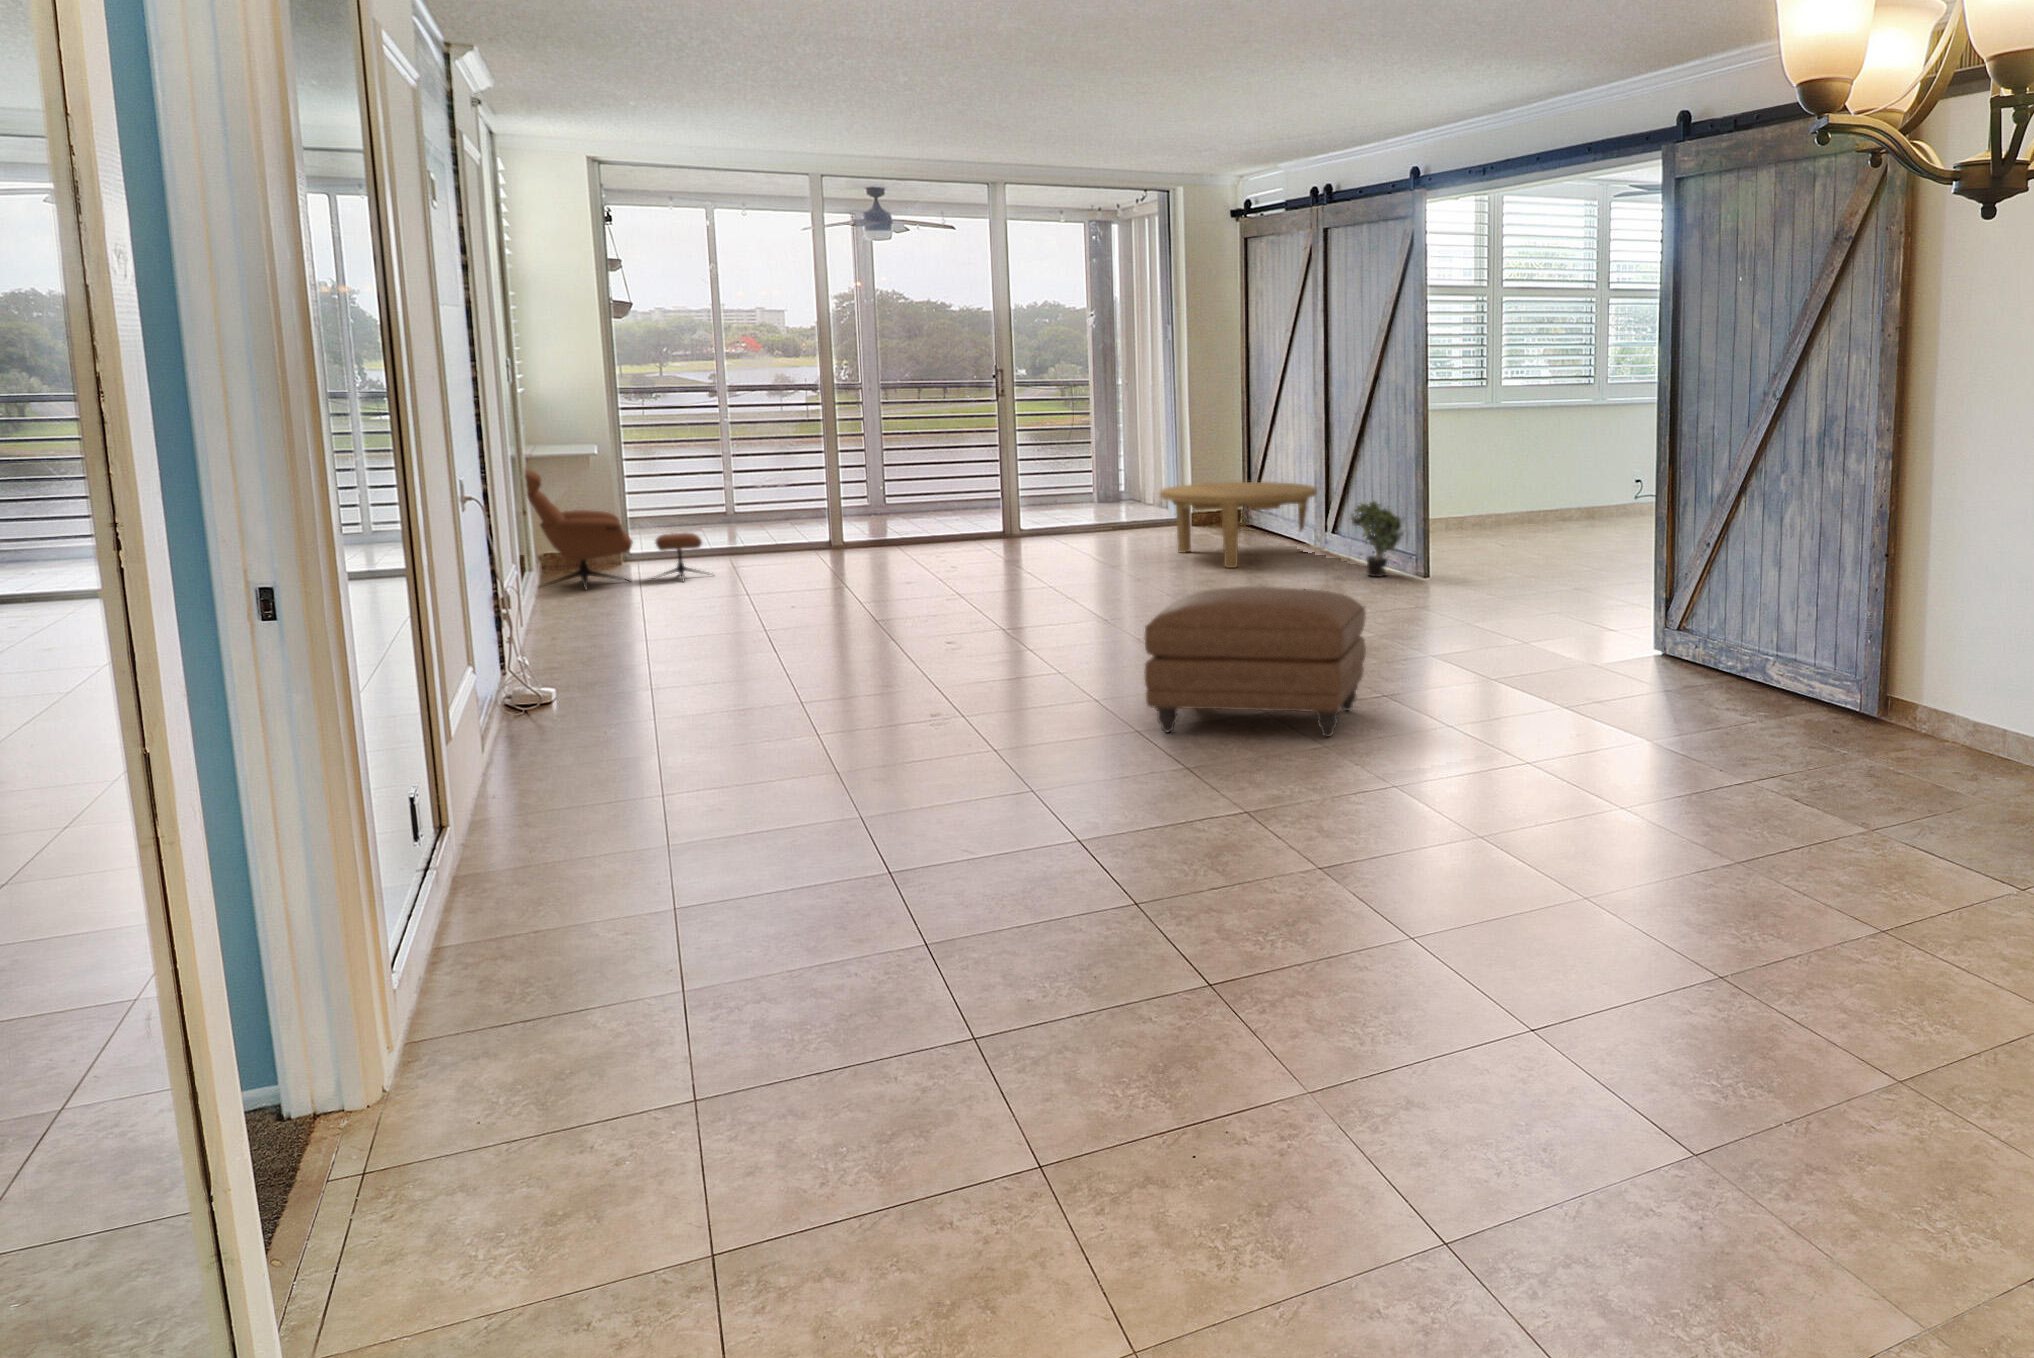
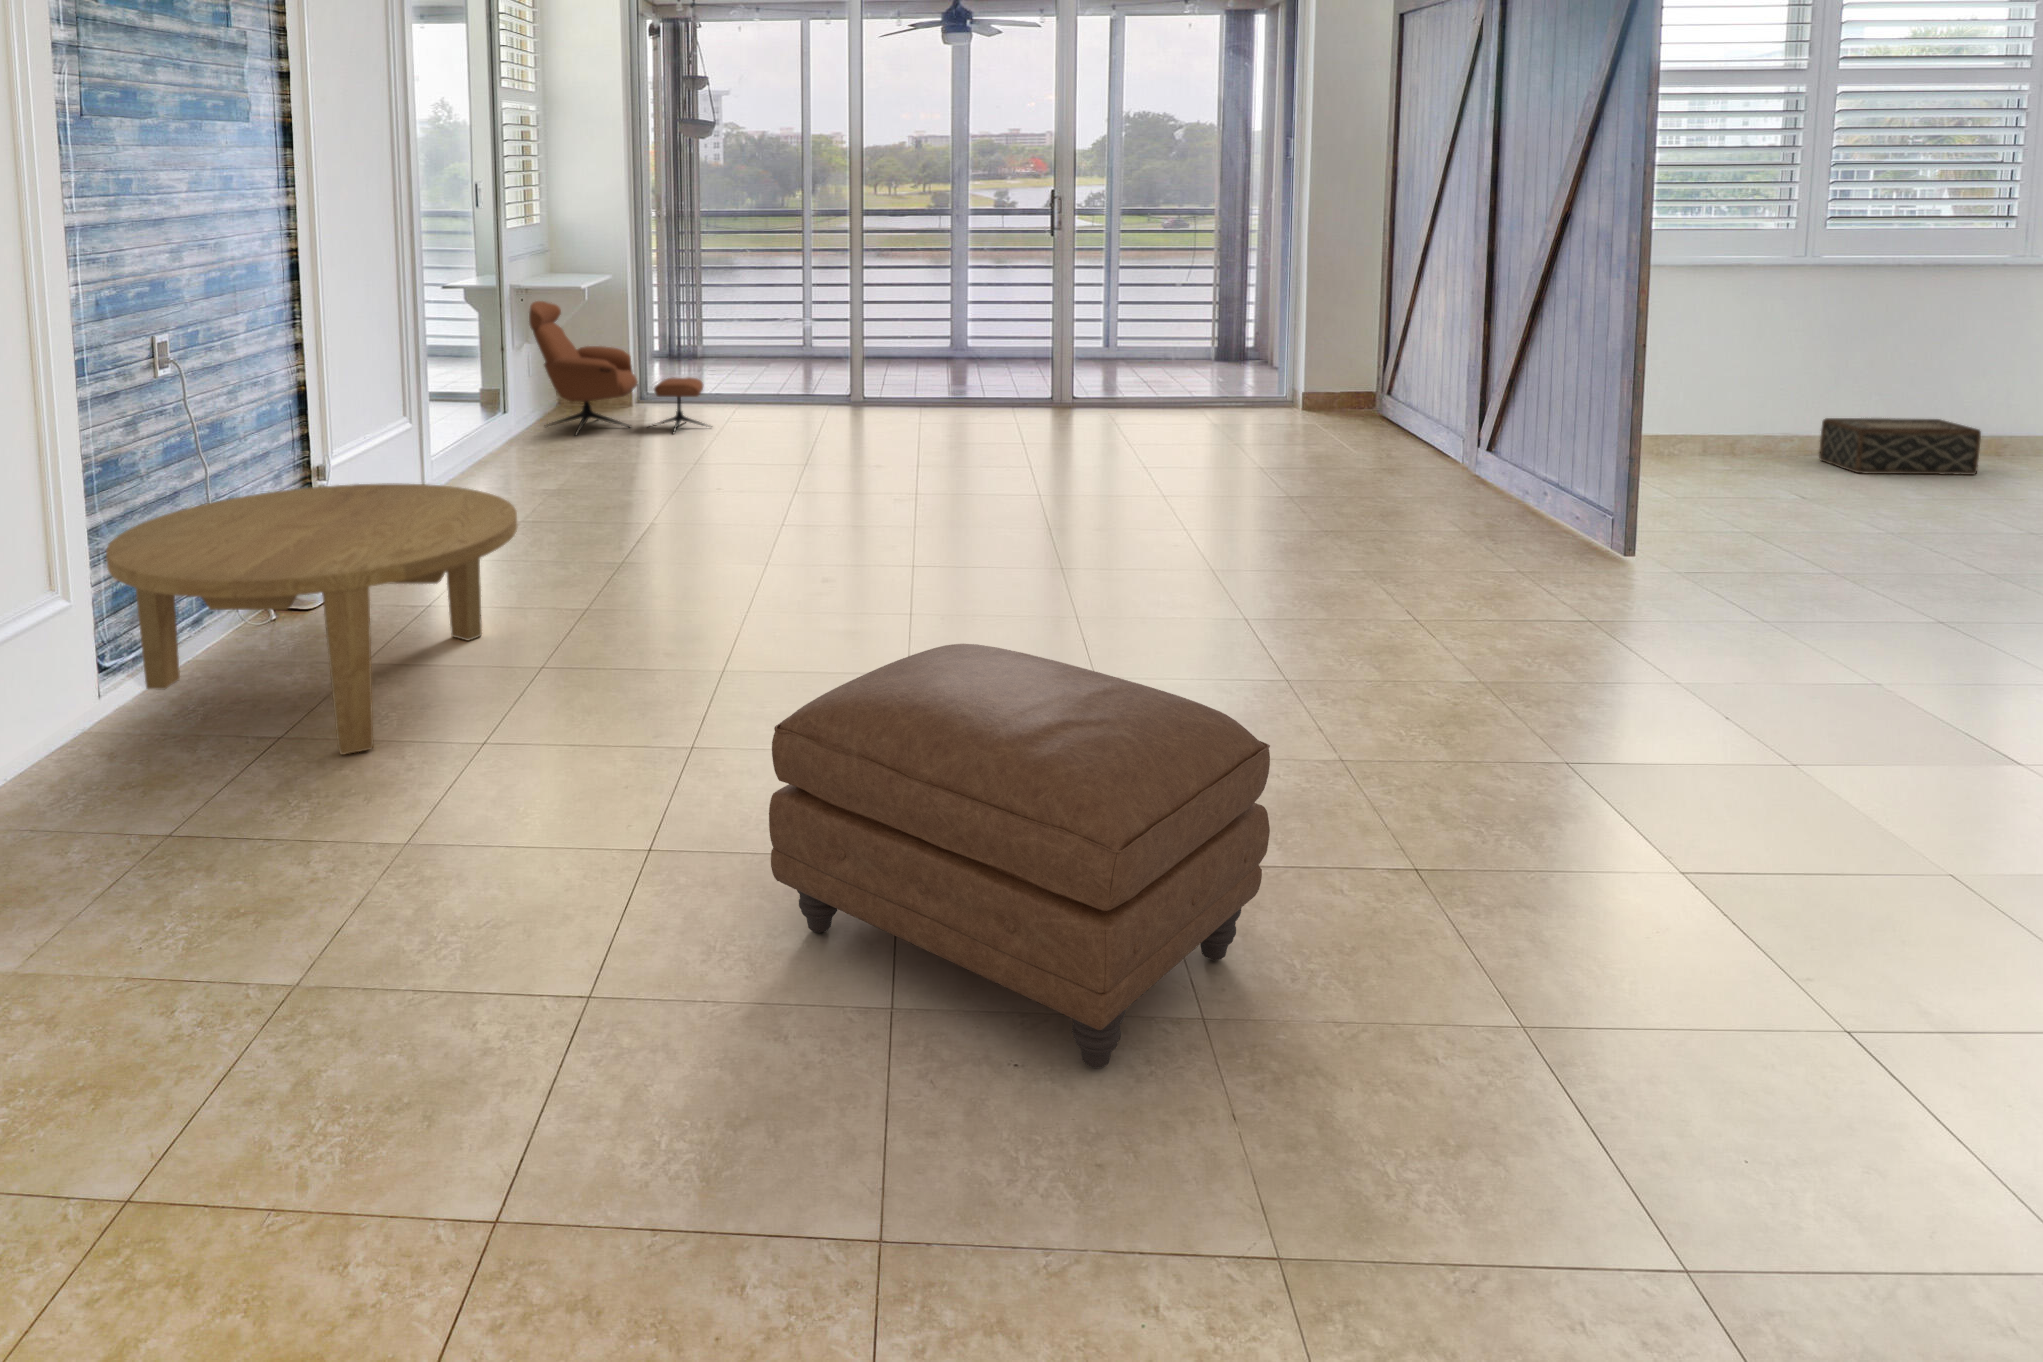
coffee table: present [1160,482,1317,568] -> present [106,483,517,755]
potted plant: present [1349,501,1403,577] -> none [1483,415,1595,539]
woven basket: none [1506,501,1583,535] -> present [1819,418,1981,475]

